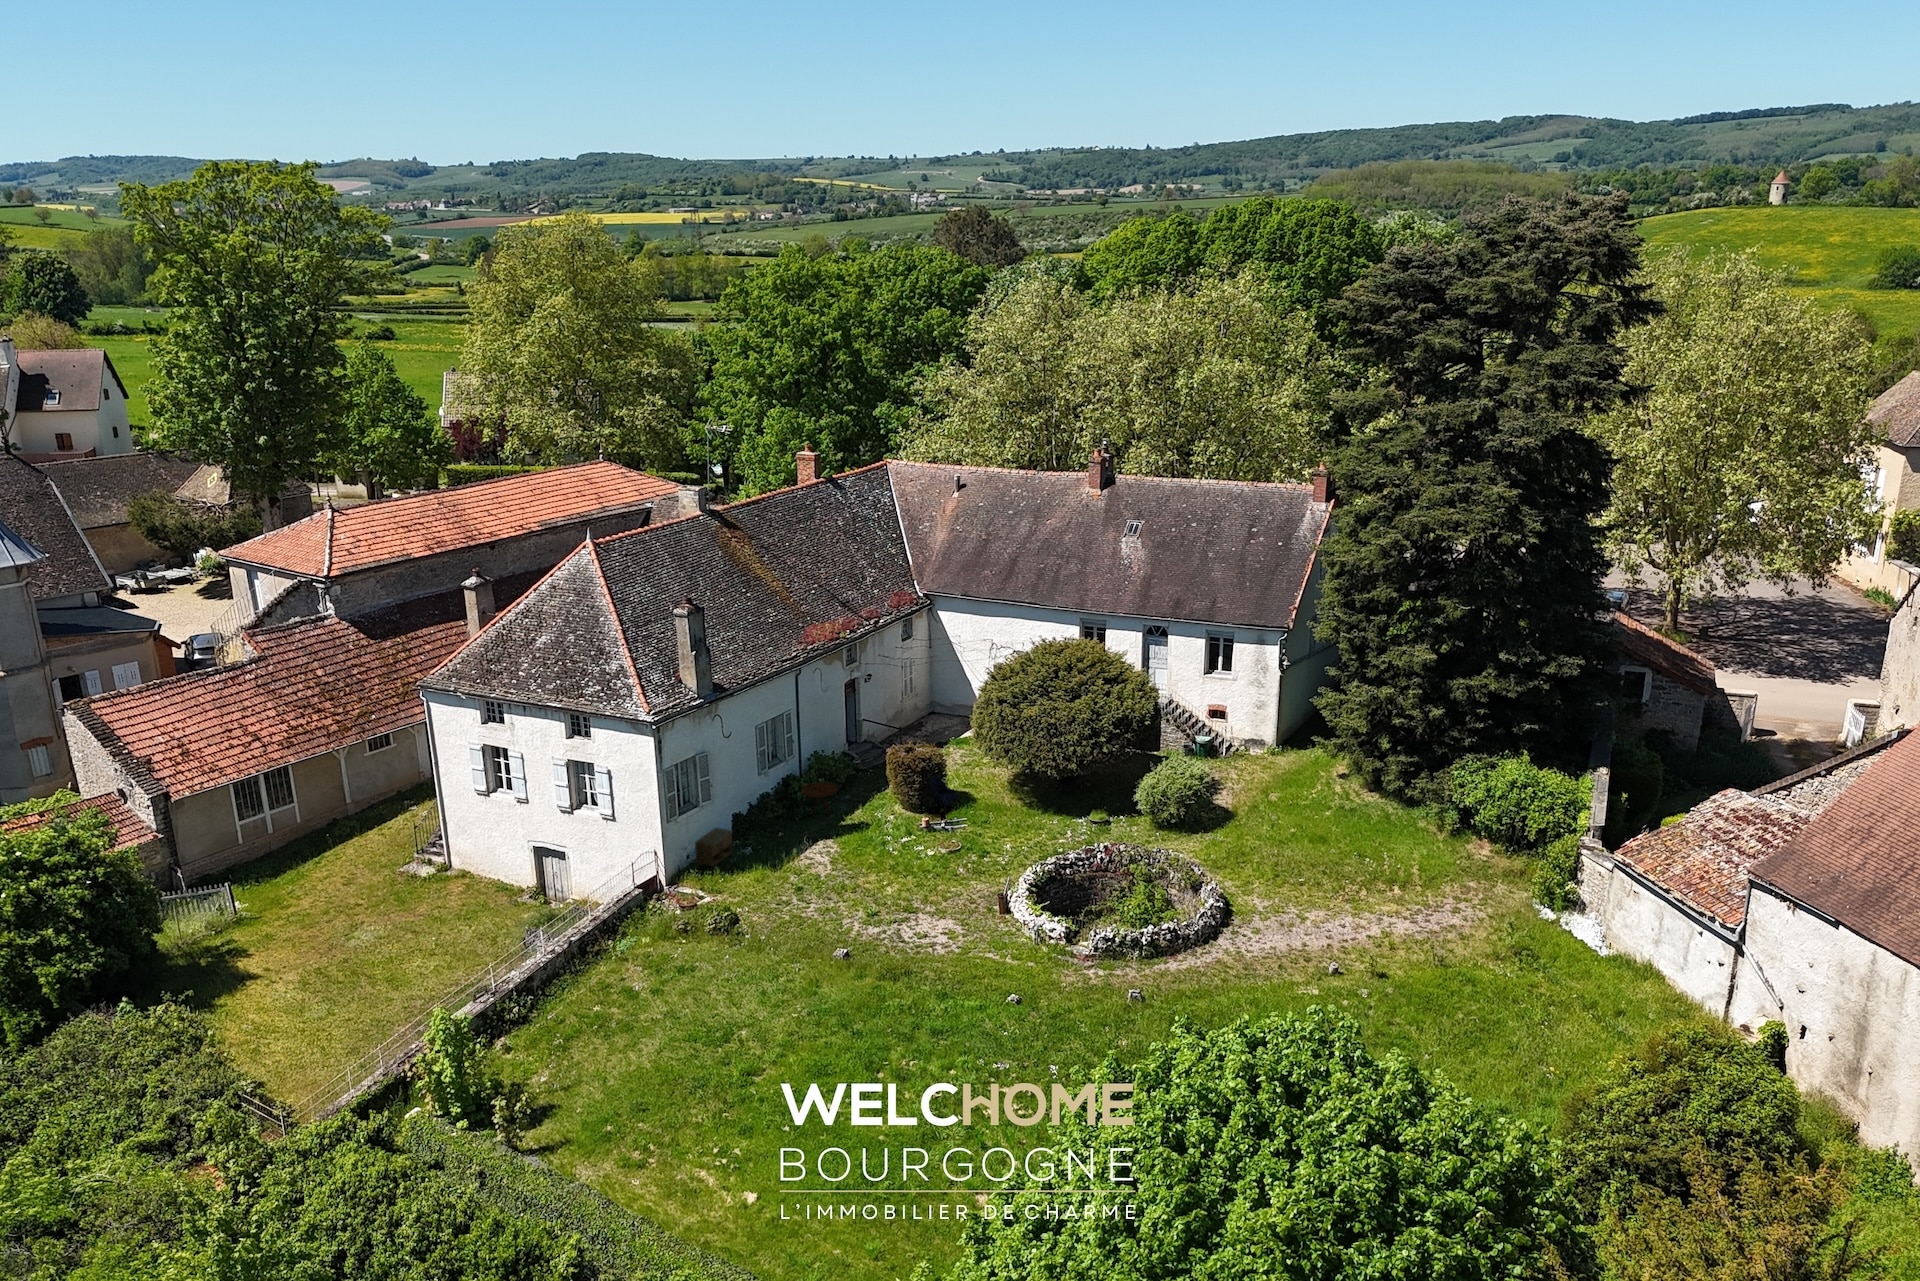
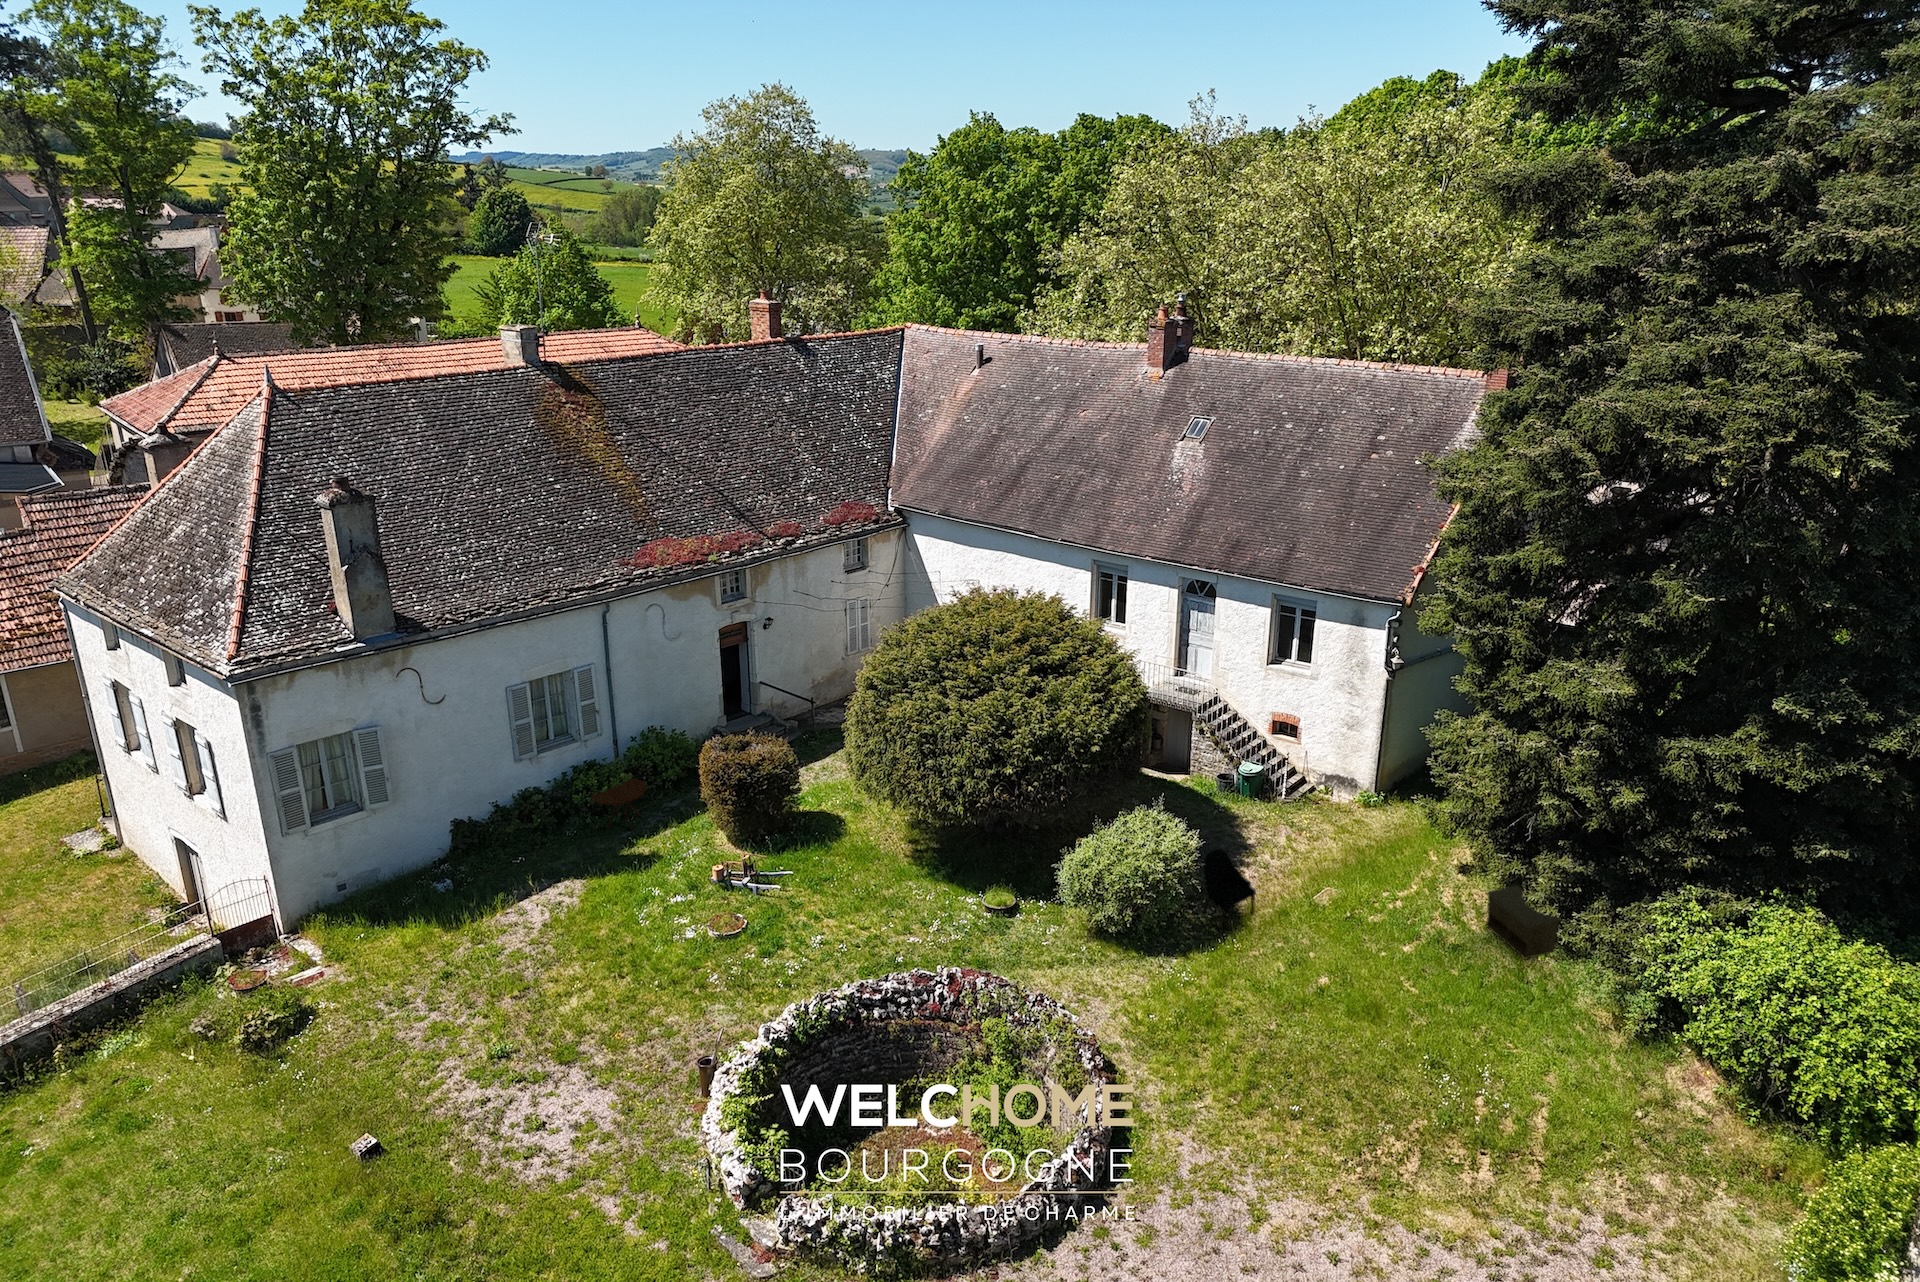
chair: present [929,775,959,816] -> present [1204,849,1256,929]
storage bench: present [695,828,732,867] -> present [1486,886,1559,959]

